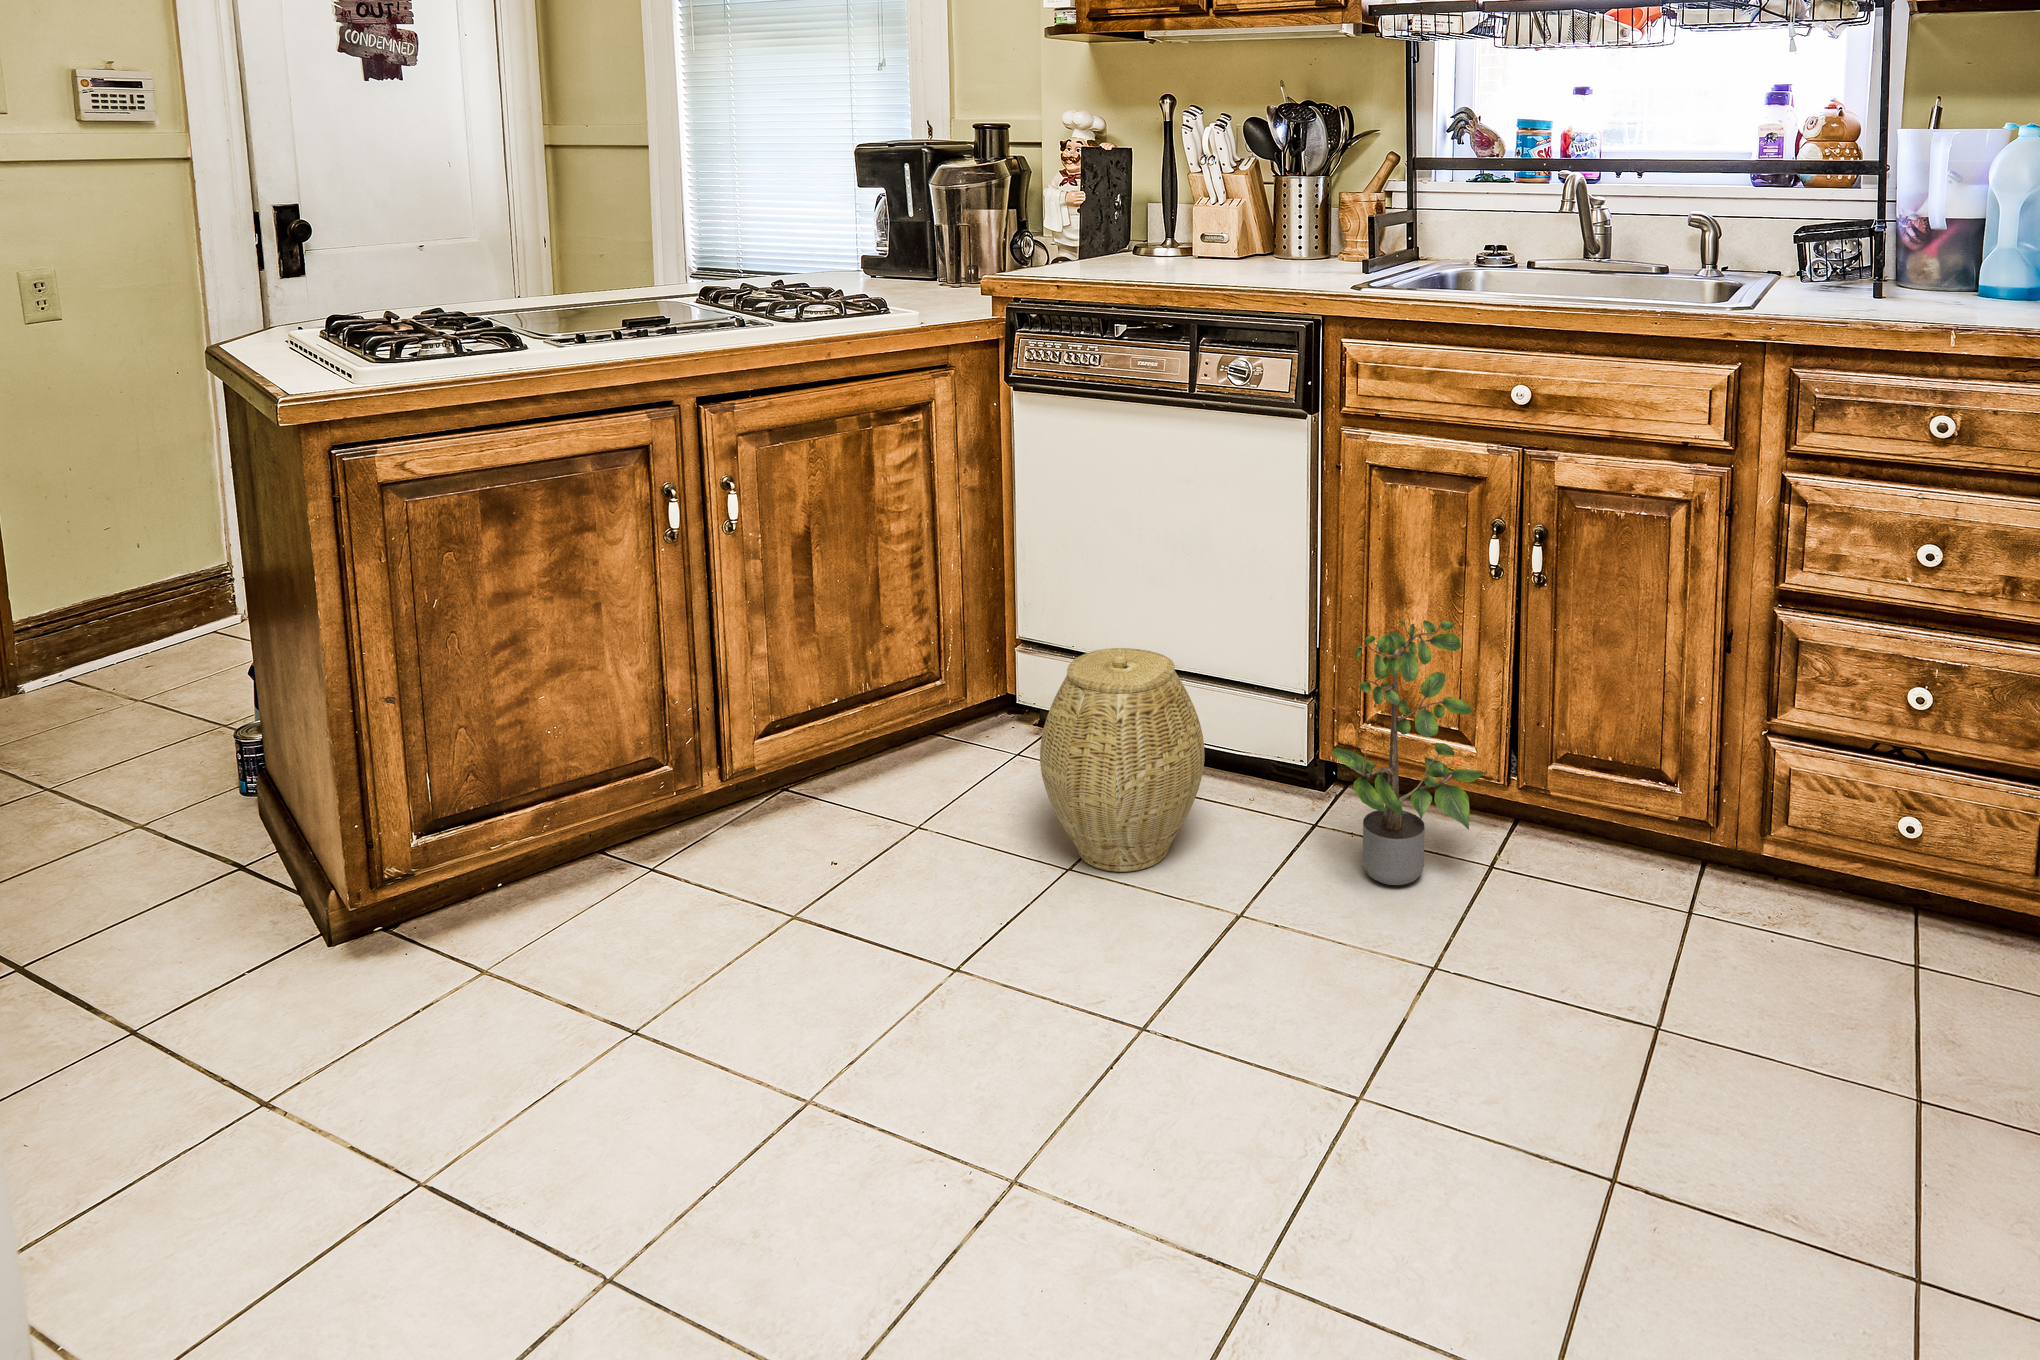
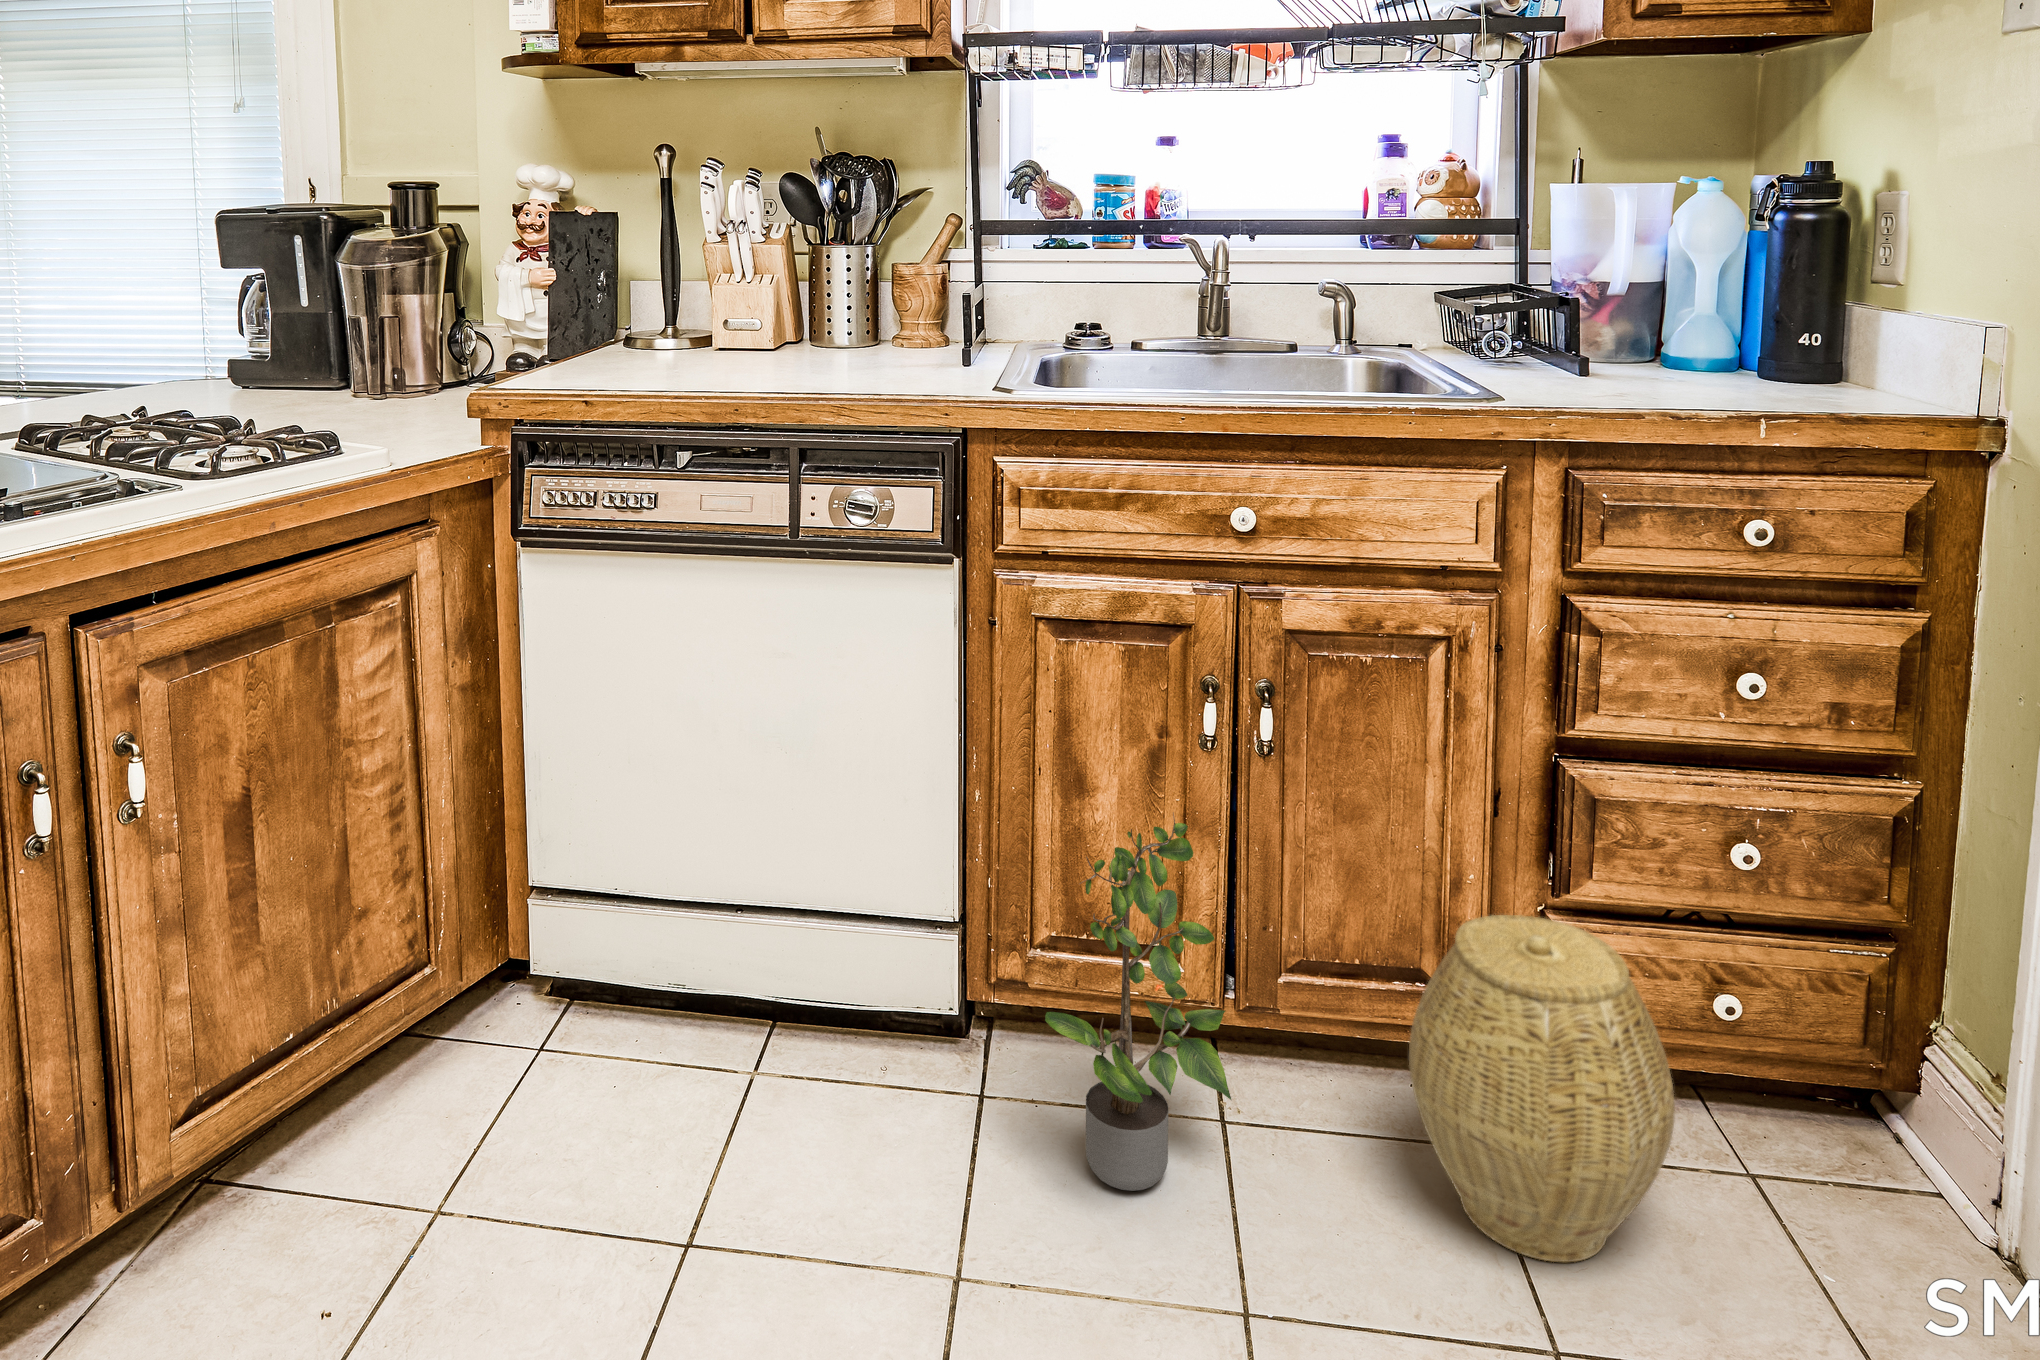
woven basket: present [1040,648,1205,872] -> present [1409,915,1675,1262]

